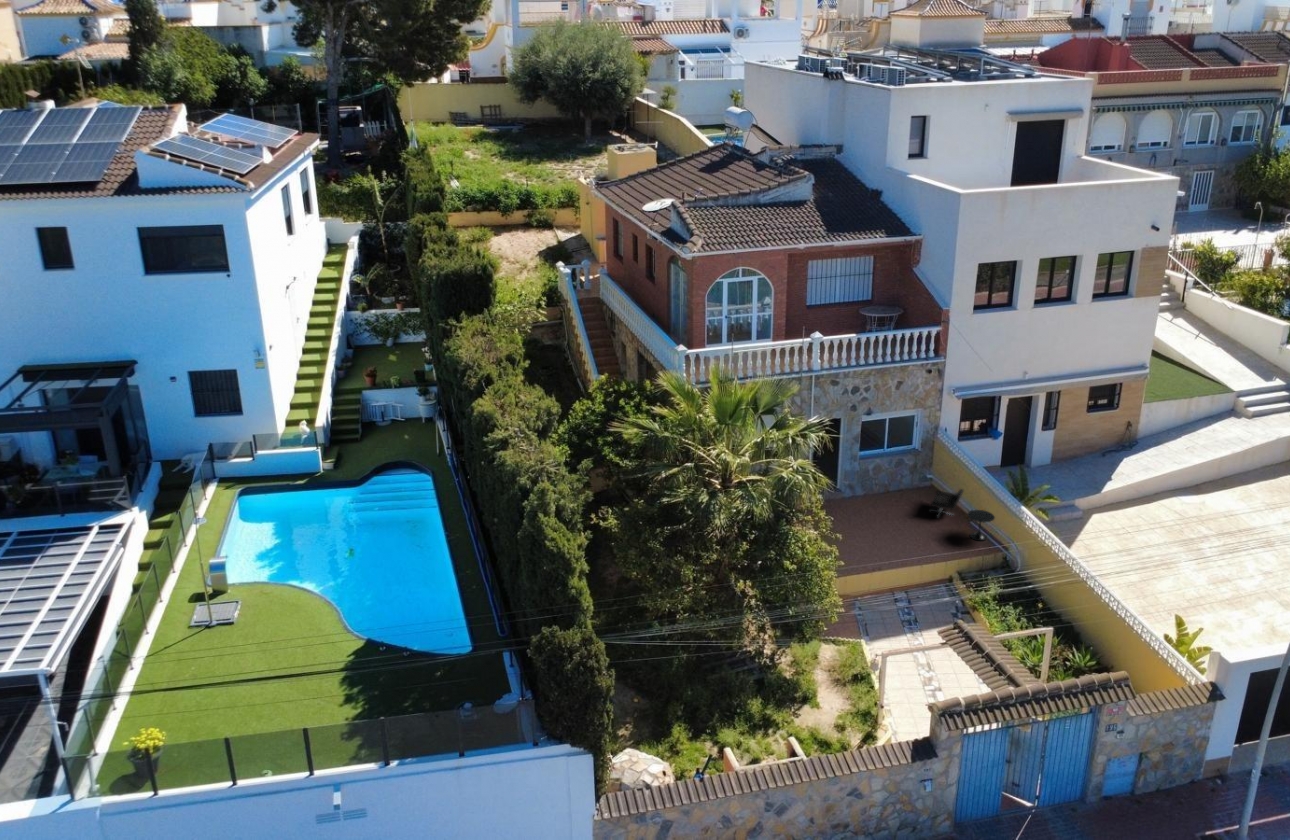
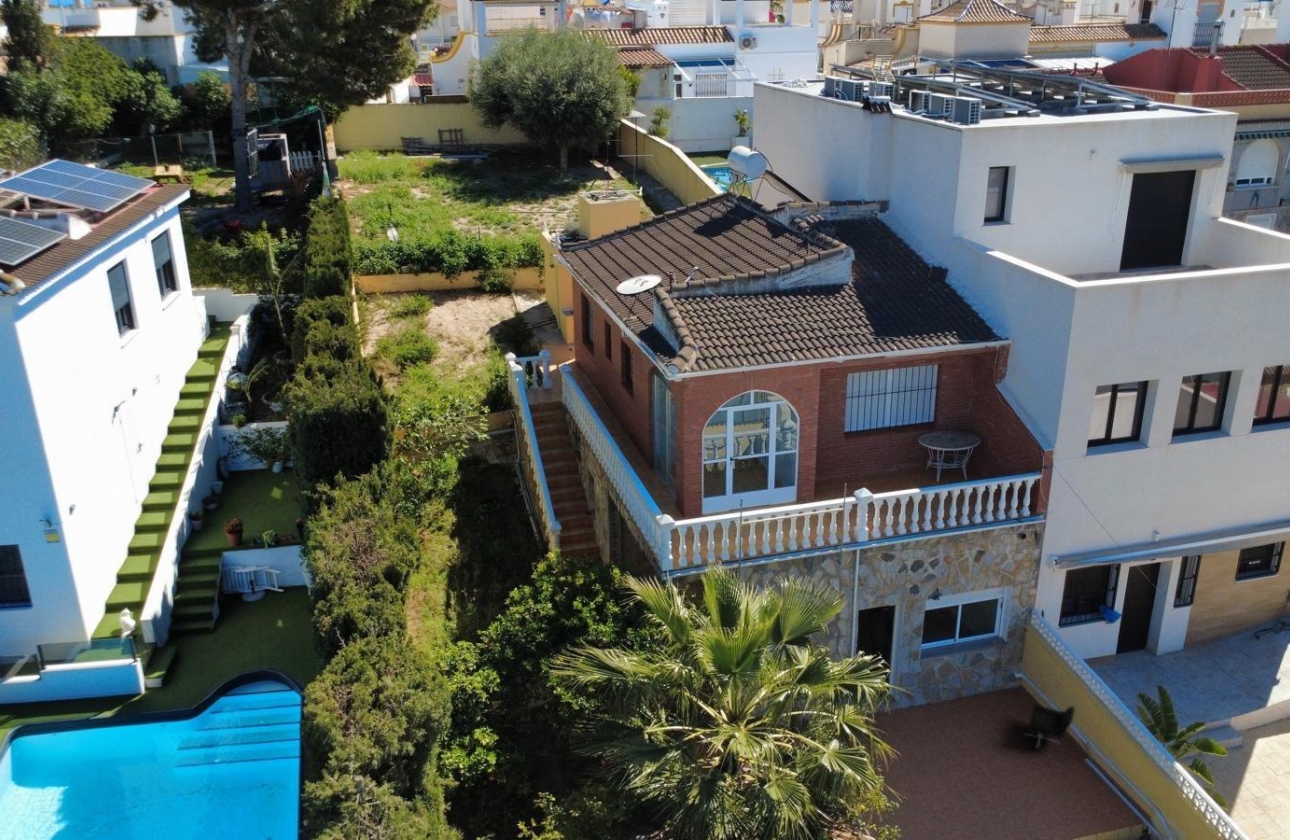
side table: present [968,510,995,541] -> none [1085,745,1127,793]

